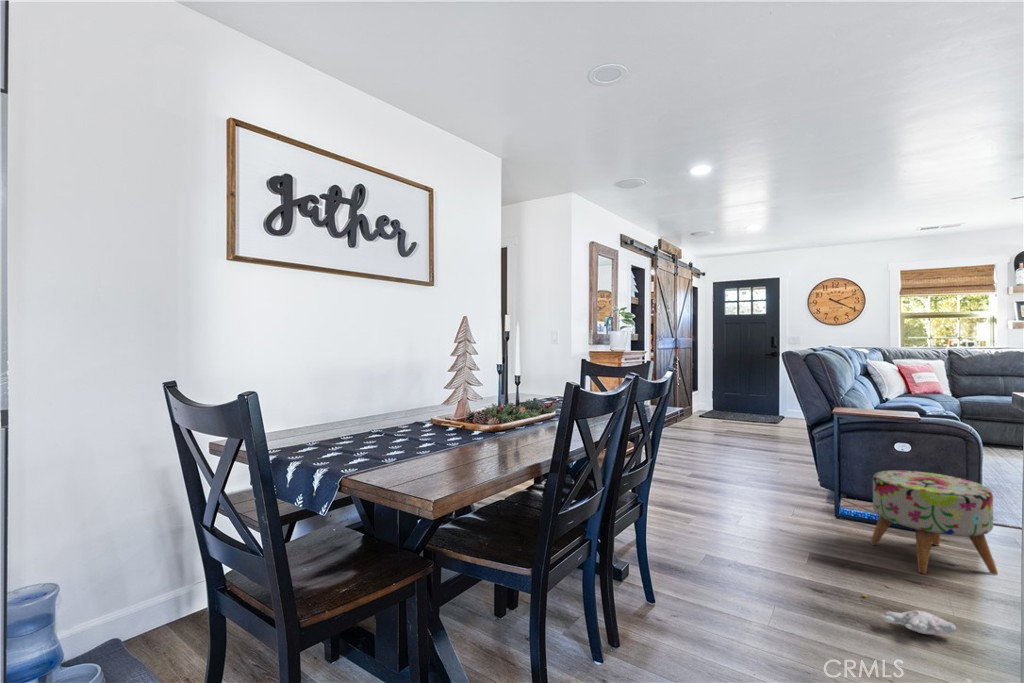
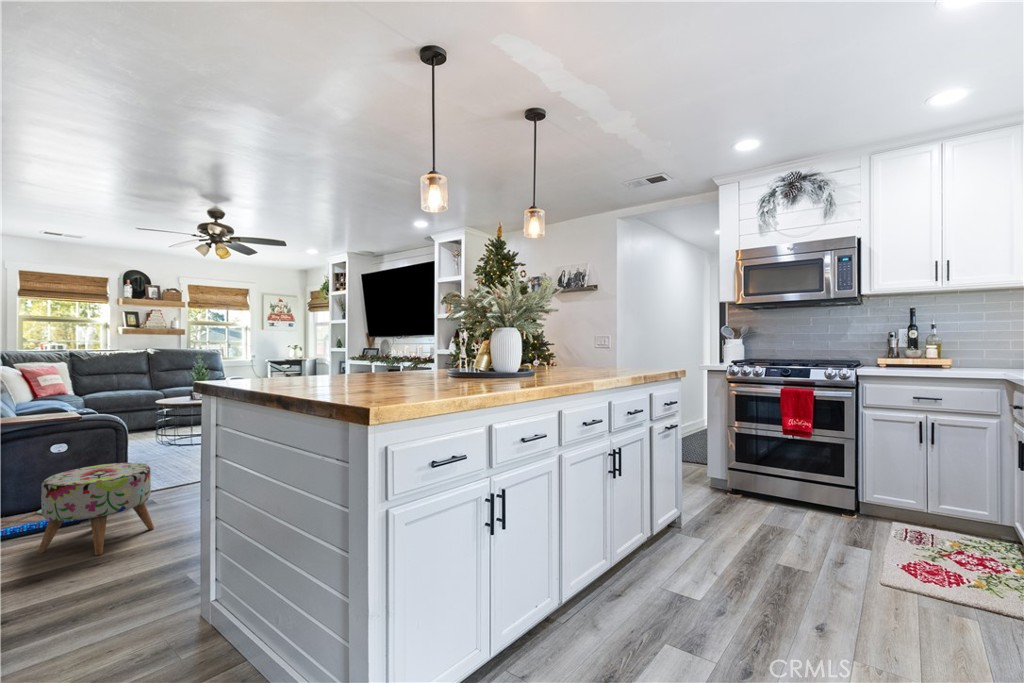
plush toy: present [863,595,957,635] -> none [53,576,146,606]

